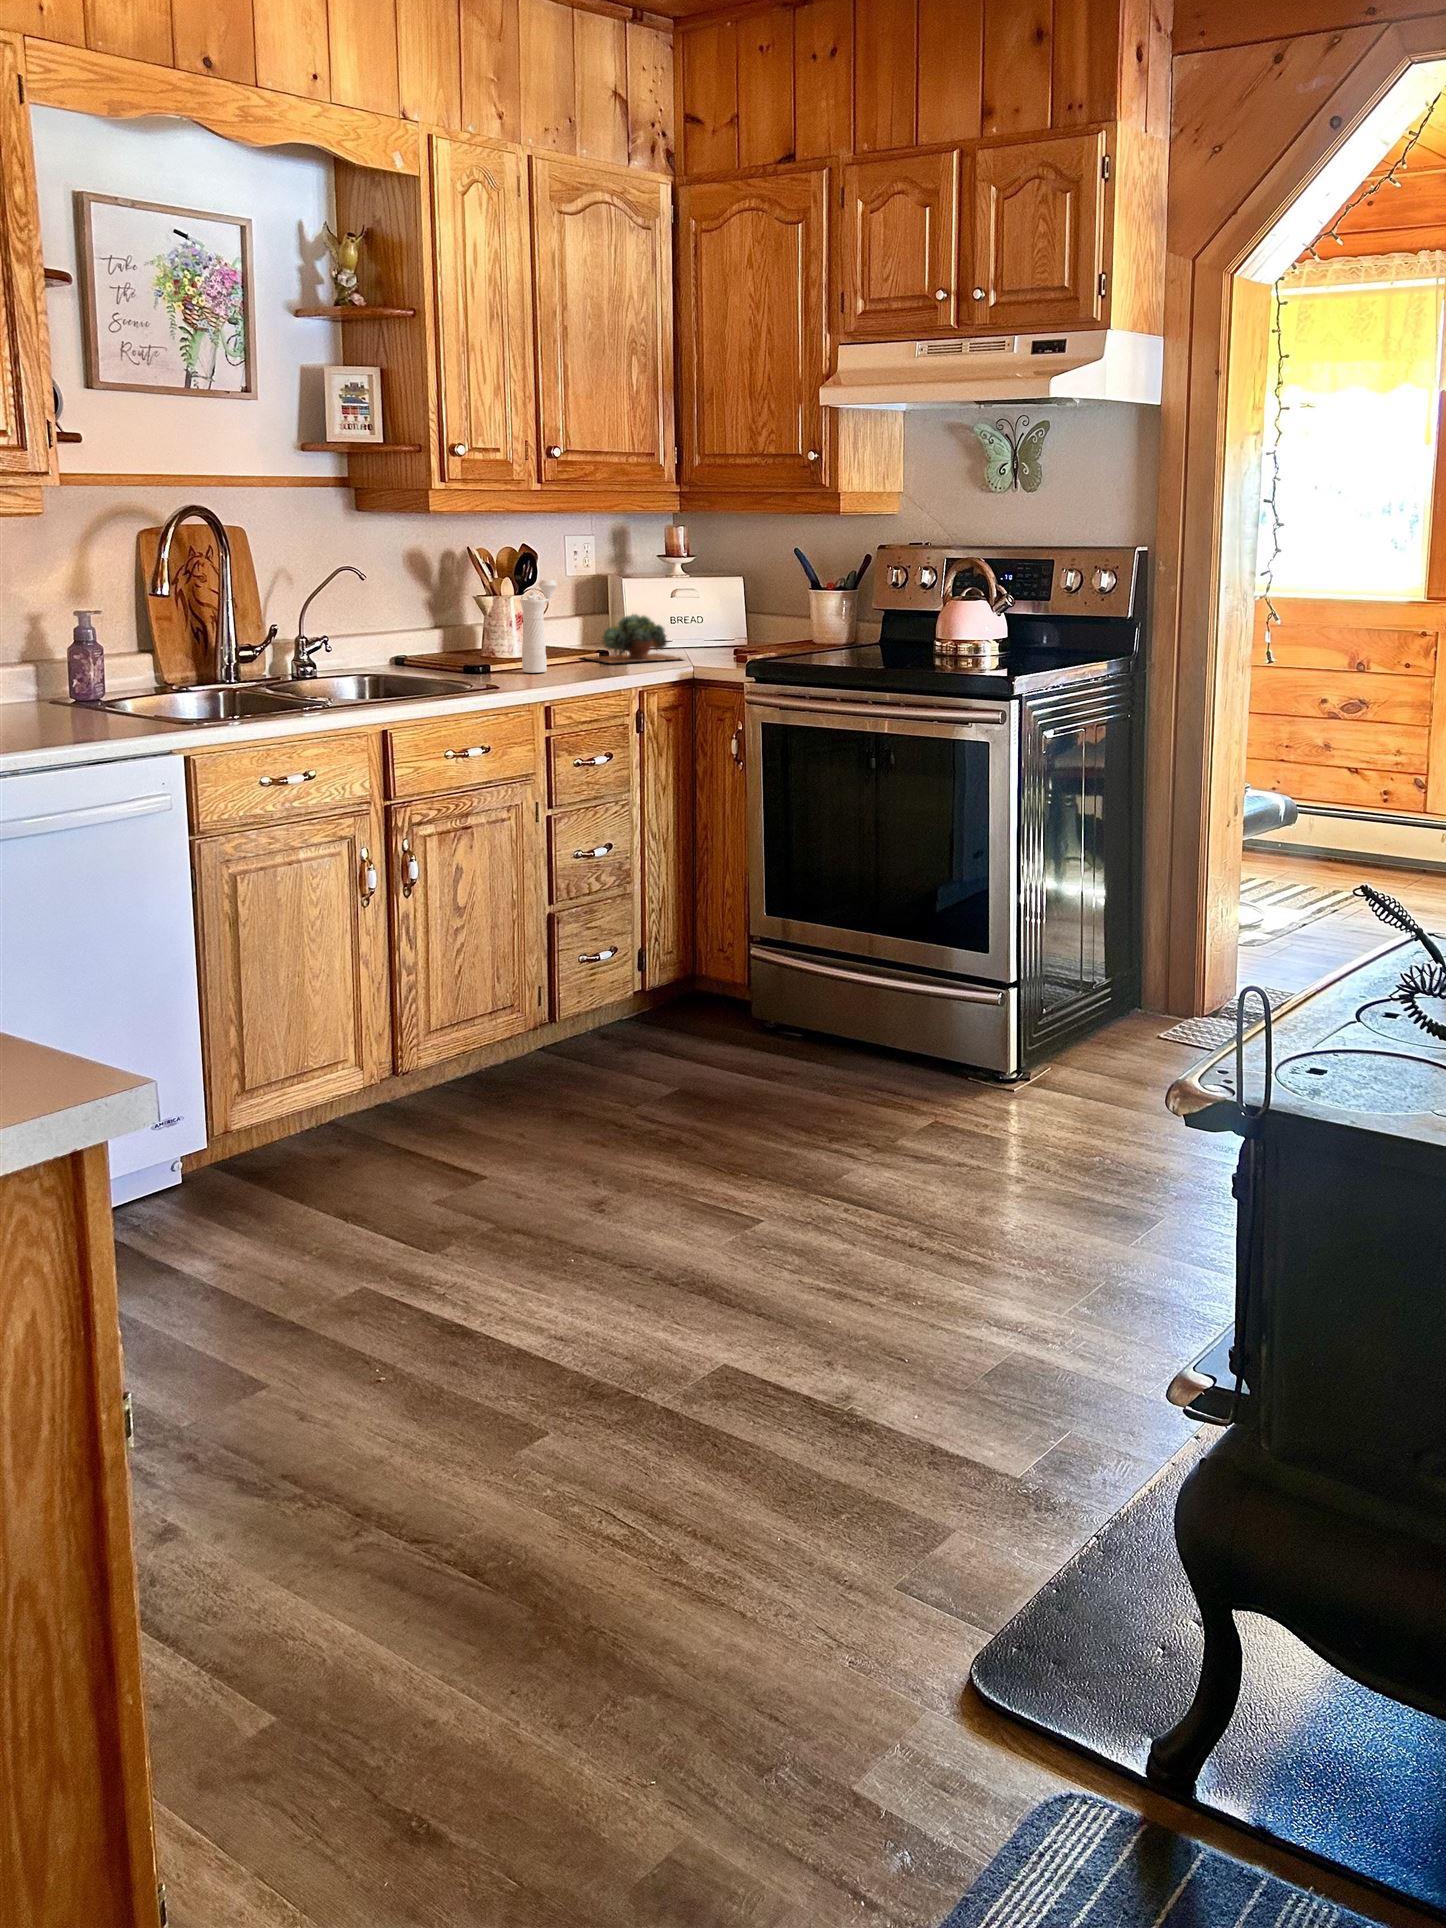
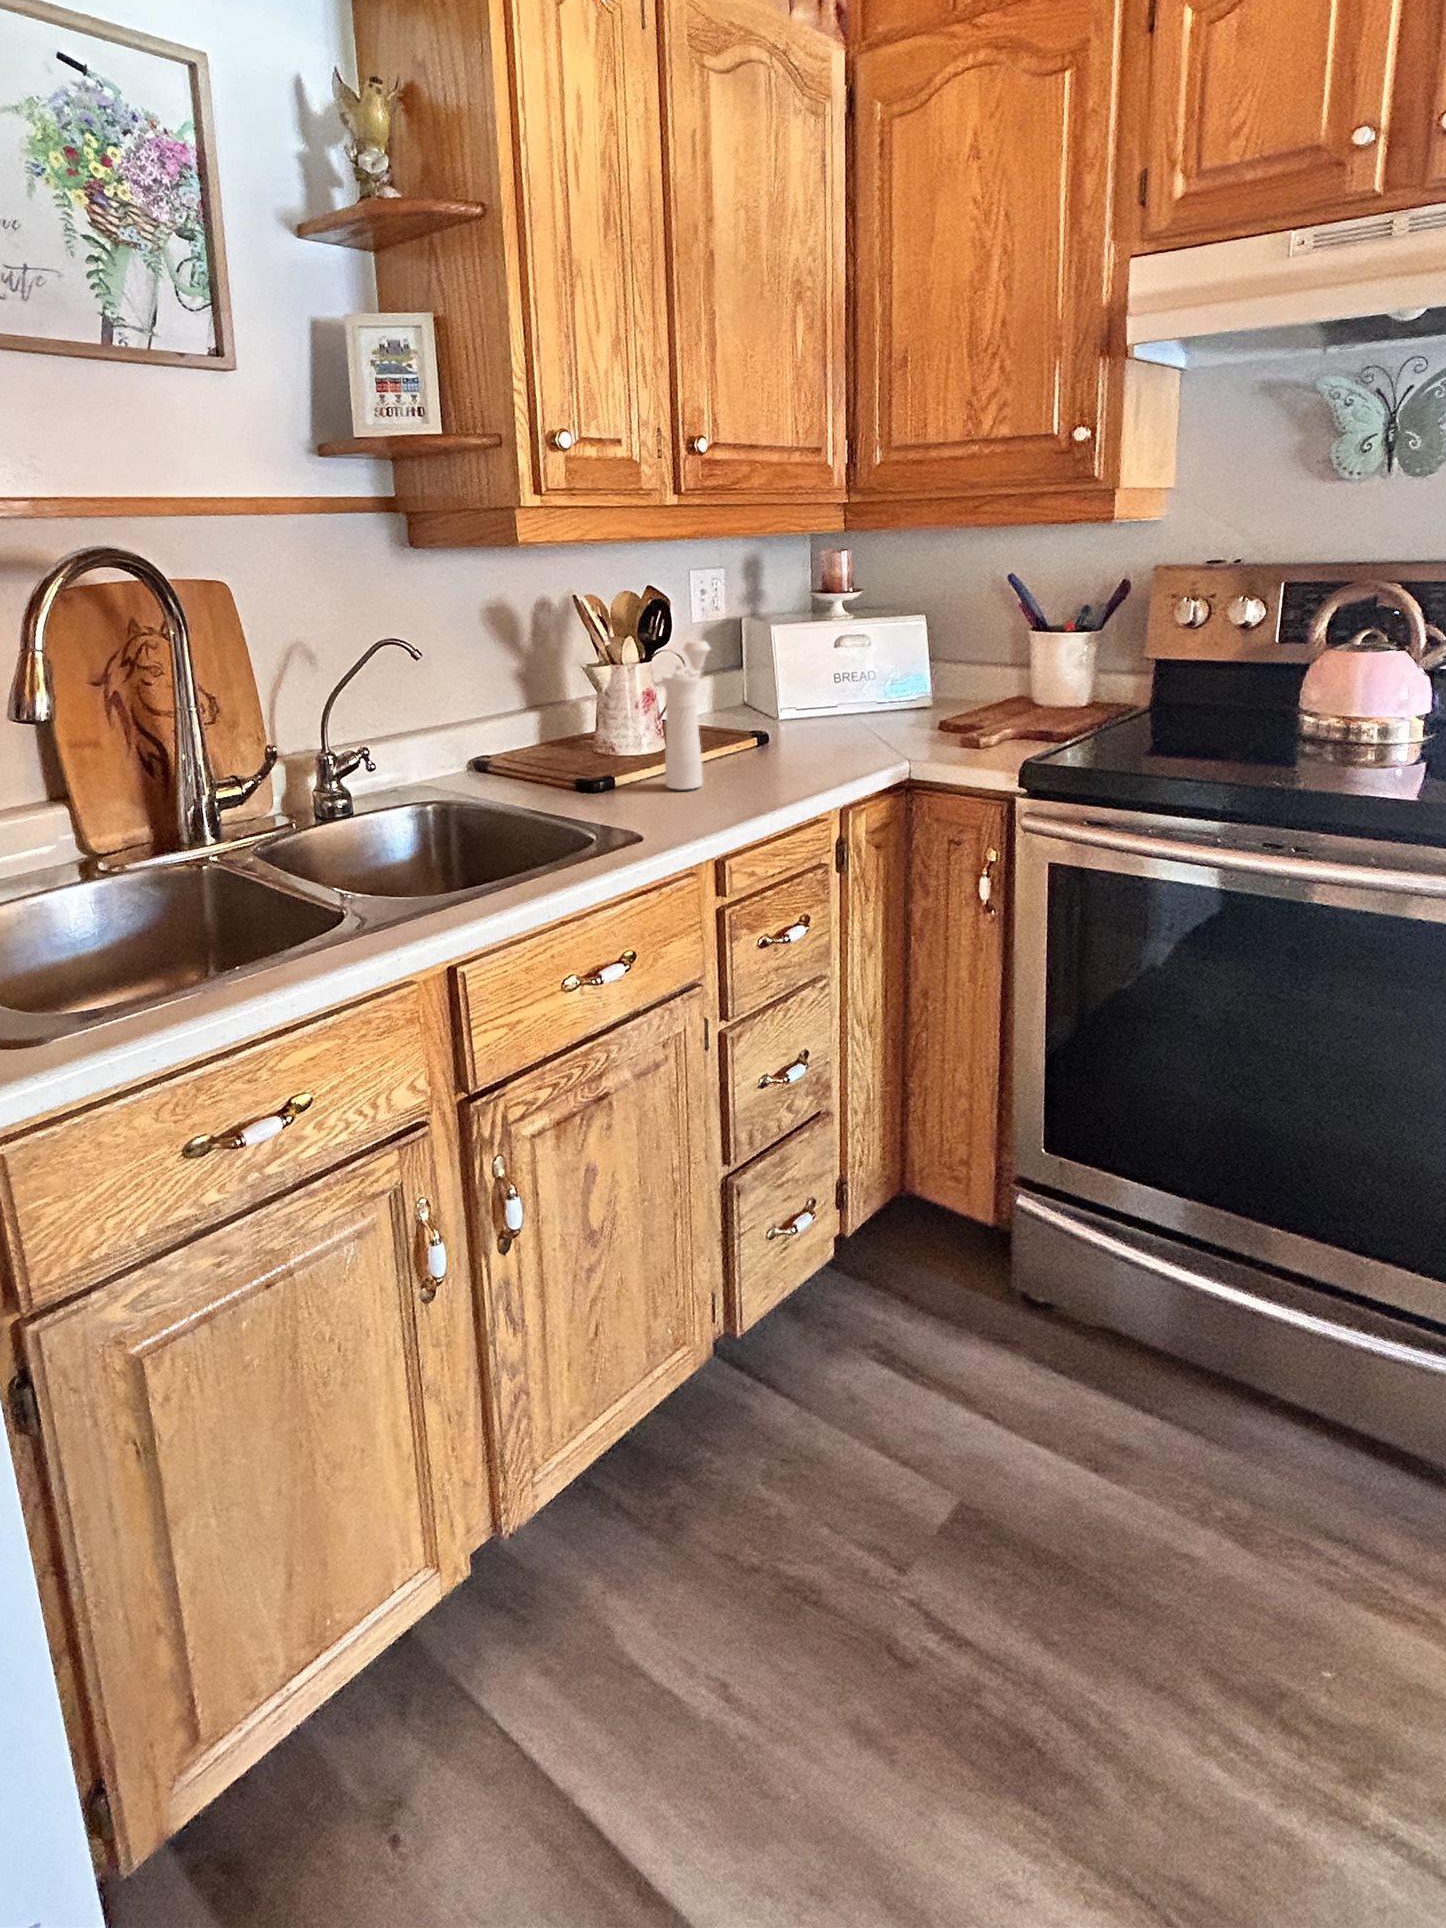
succulent plant: present [583,614,680,663] -> none [731,679,886,759]

